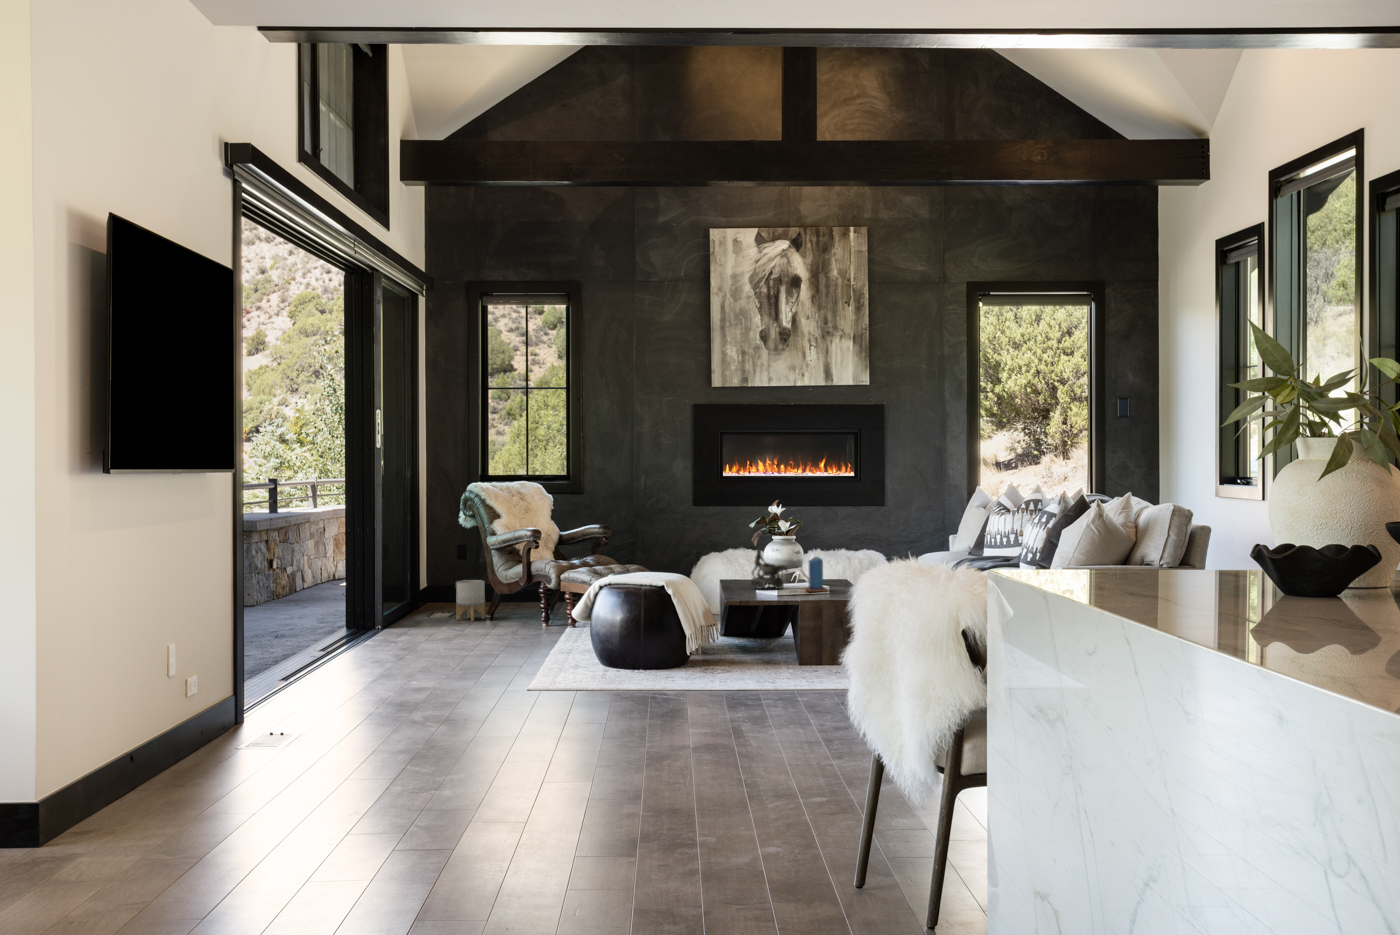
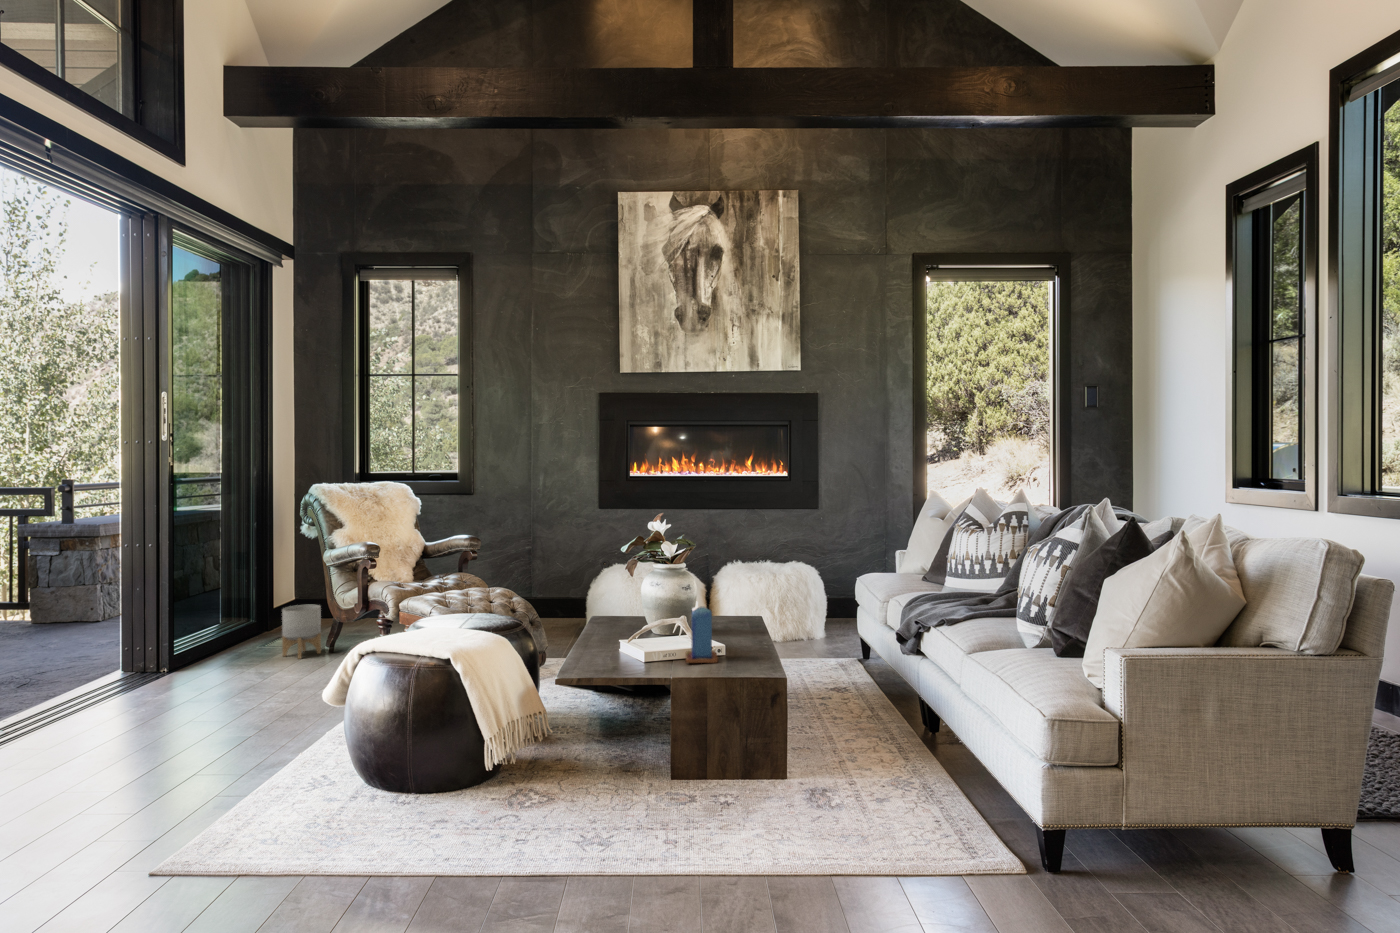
decorative bowl: present [751,548,788,589] -> none [613,584,663,651]

